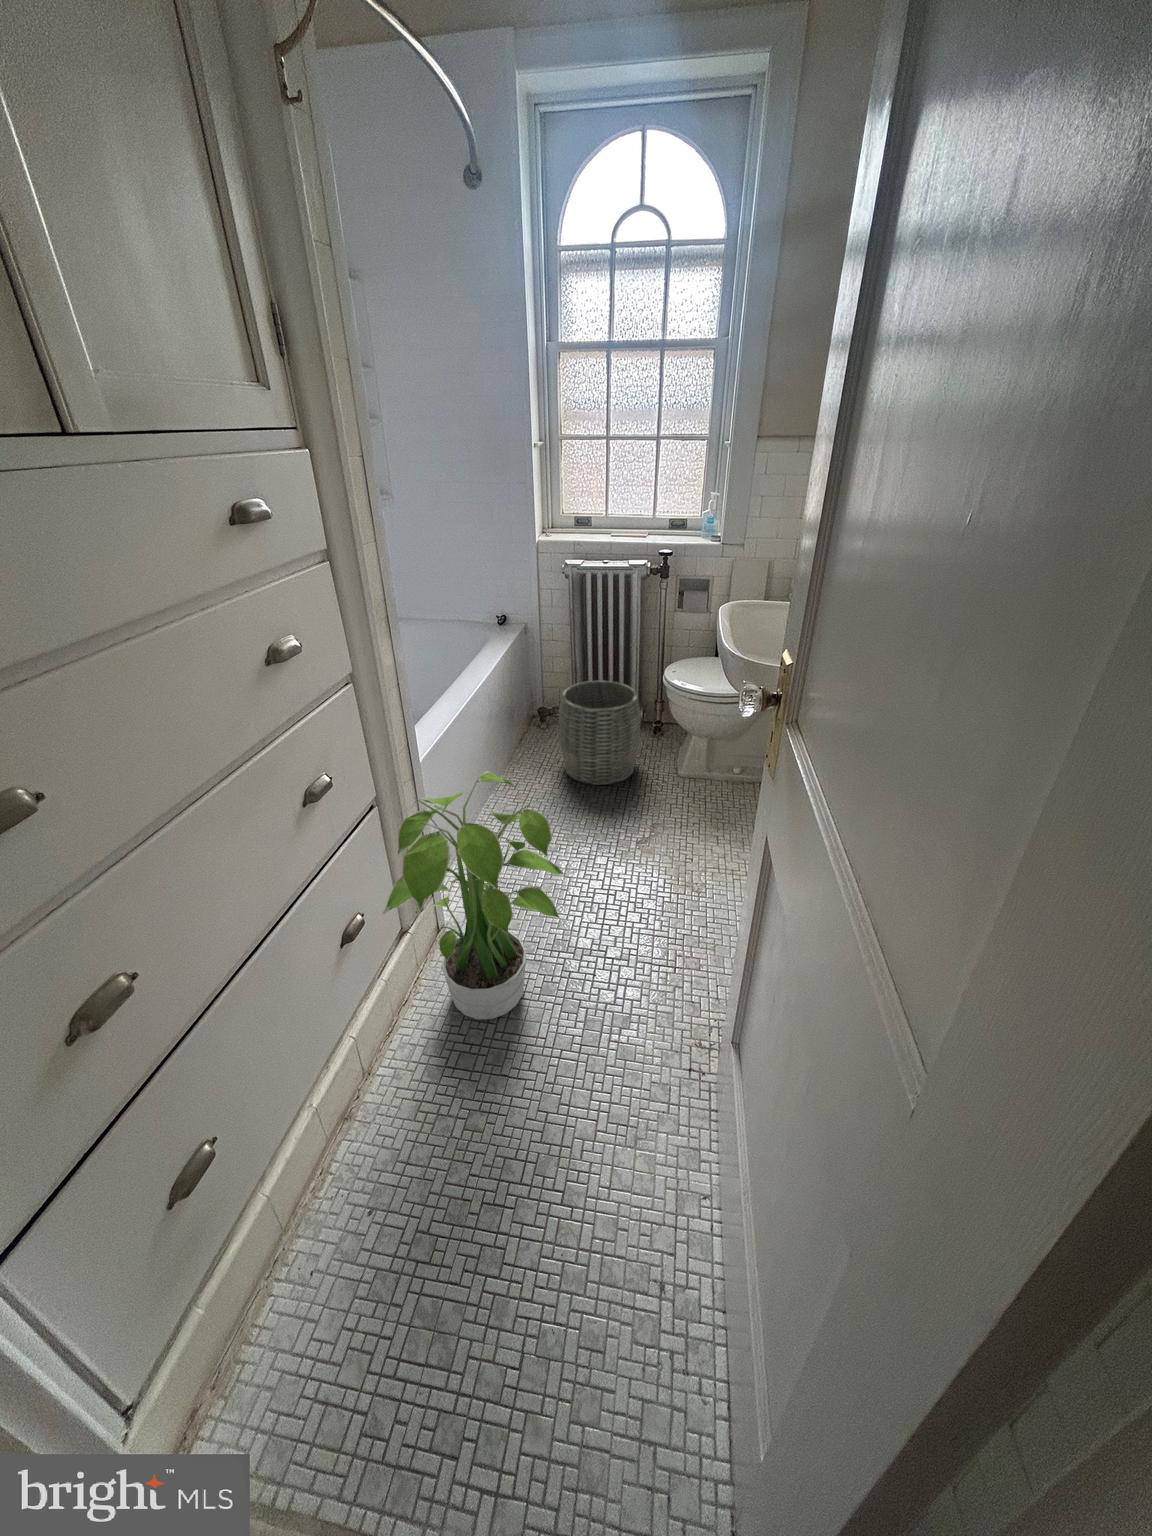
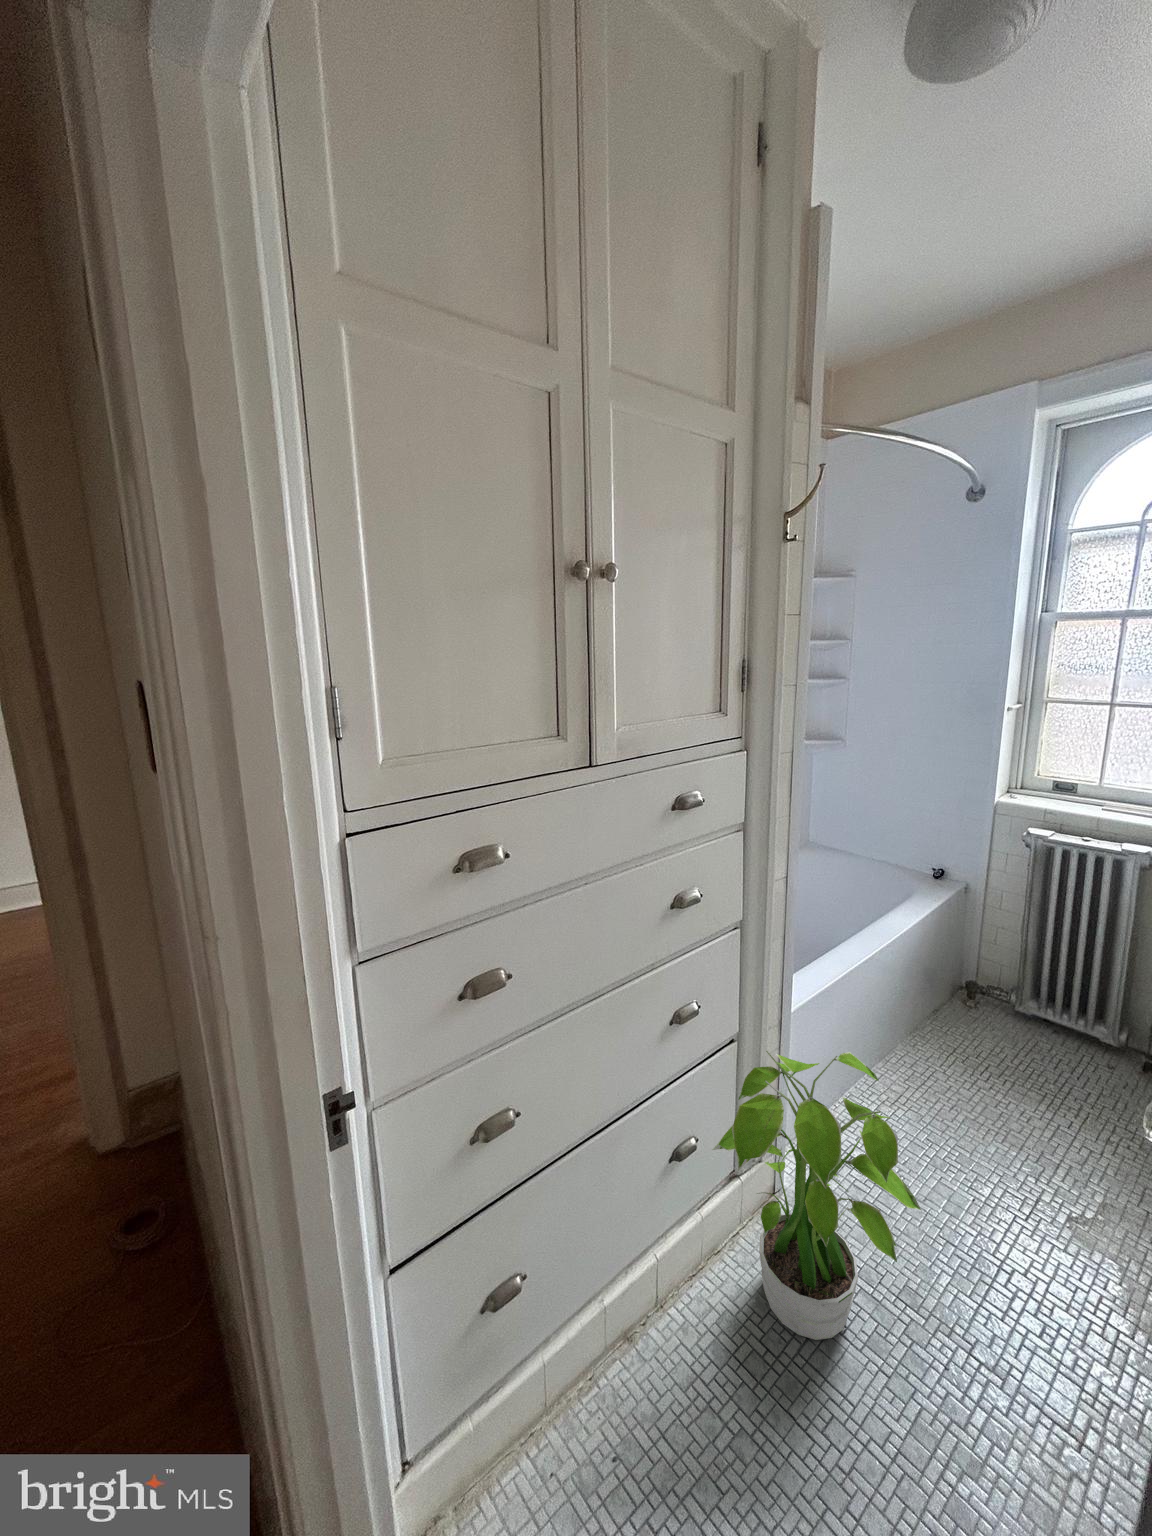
woven basket: present [559,681,641,785] -> none [983,971,1112,1117]

